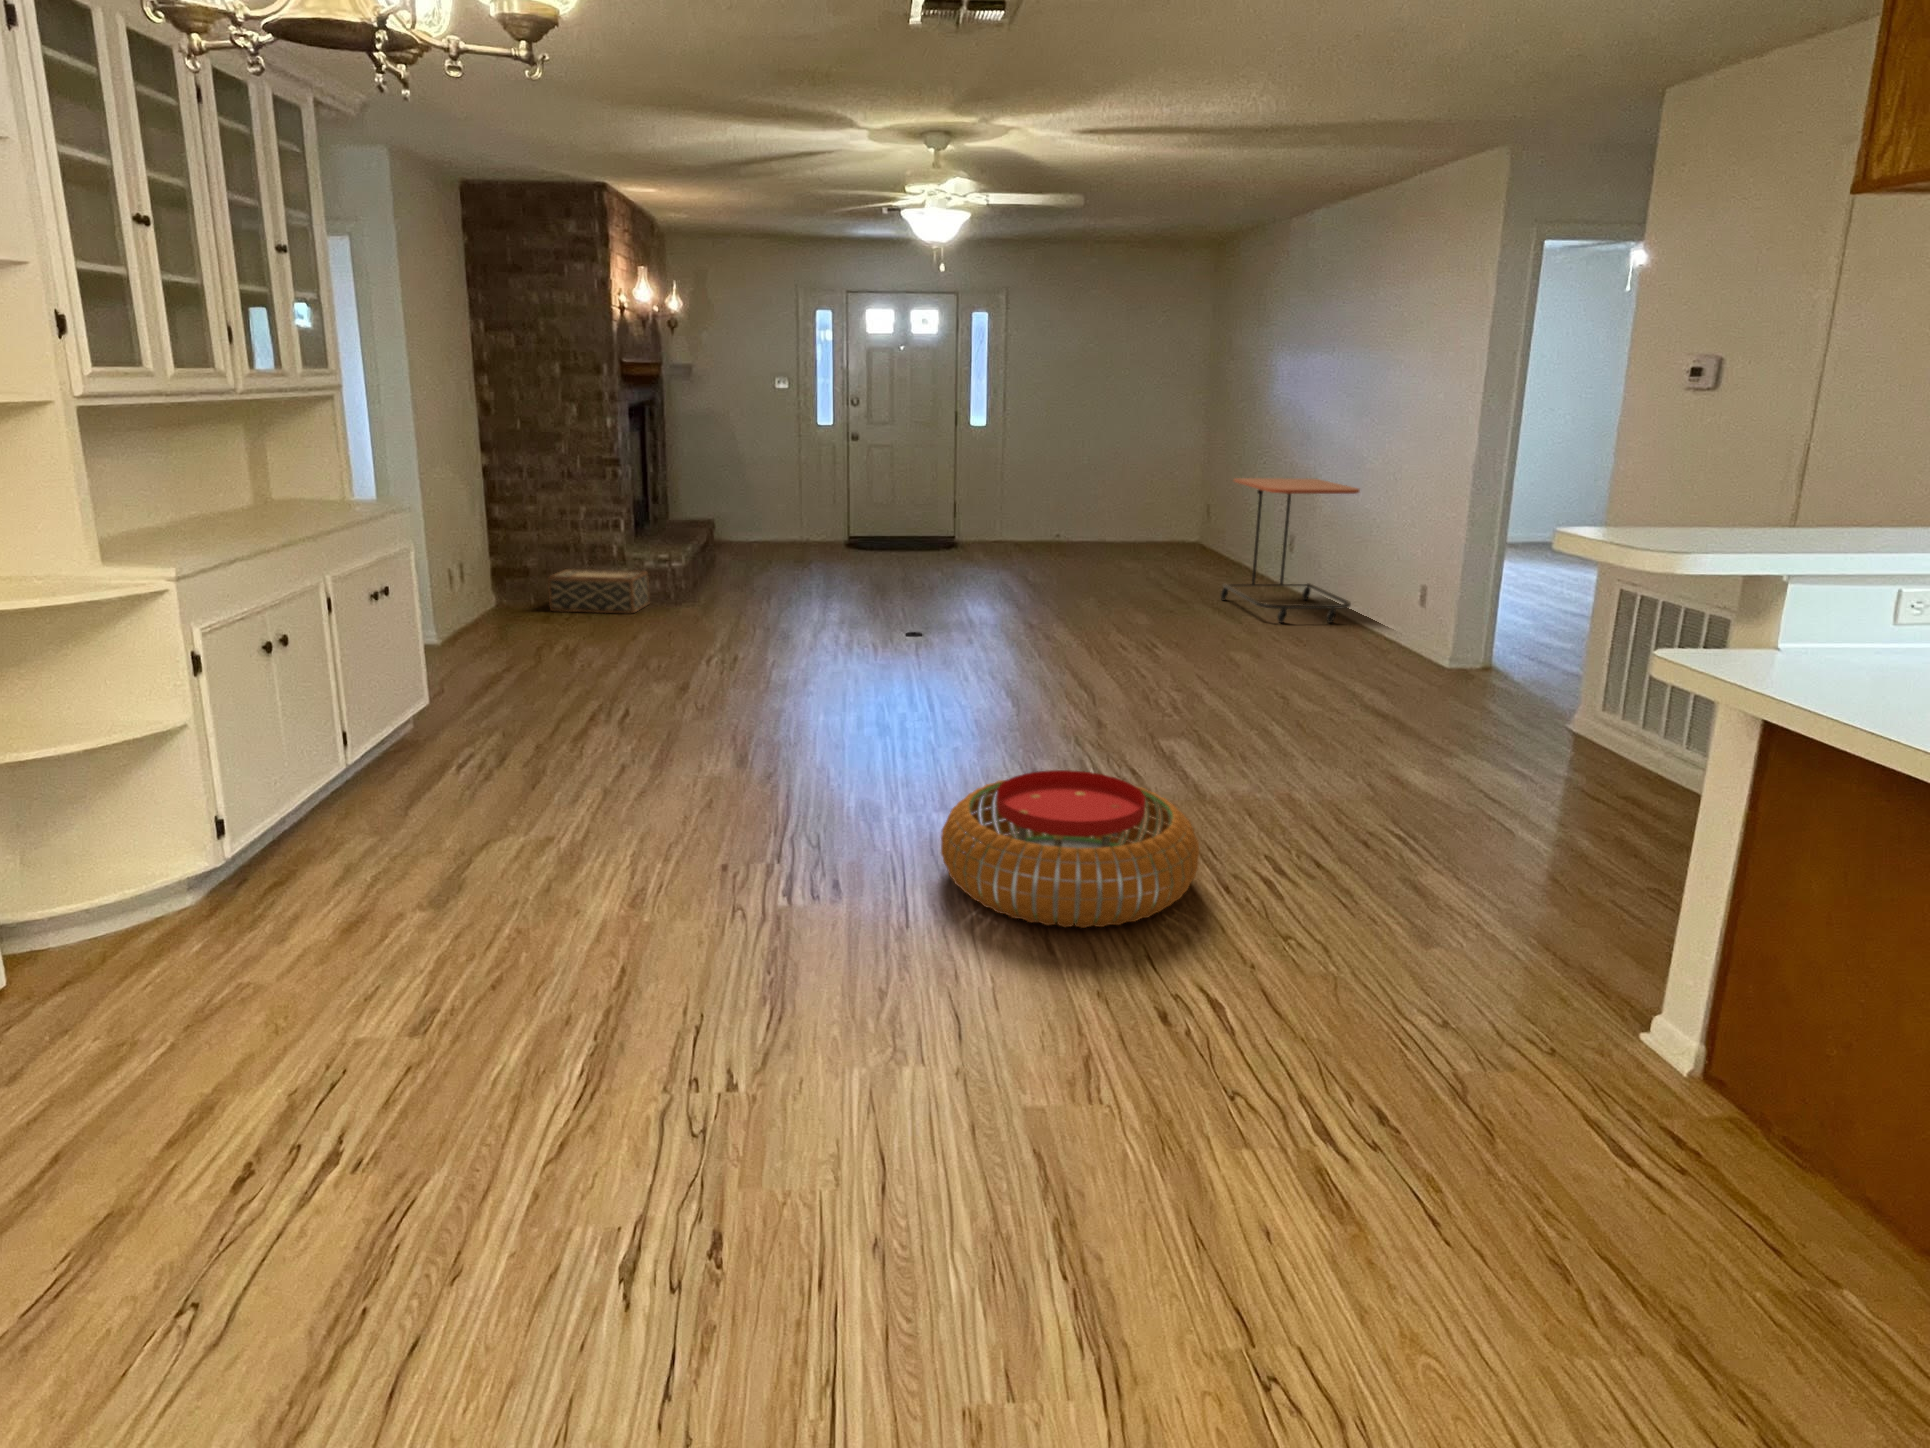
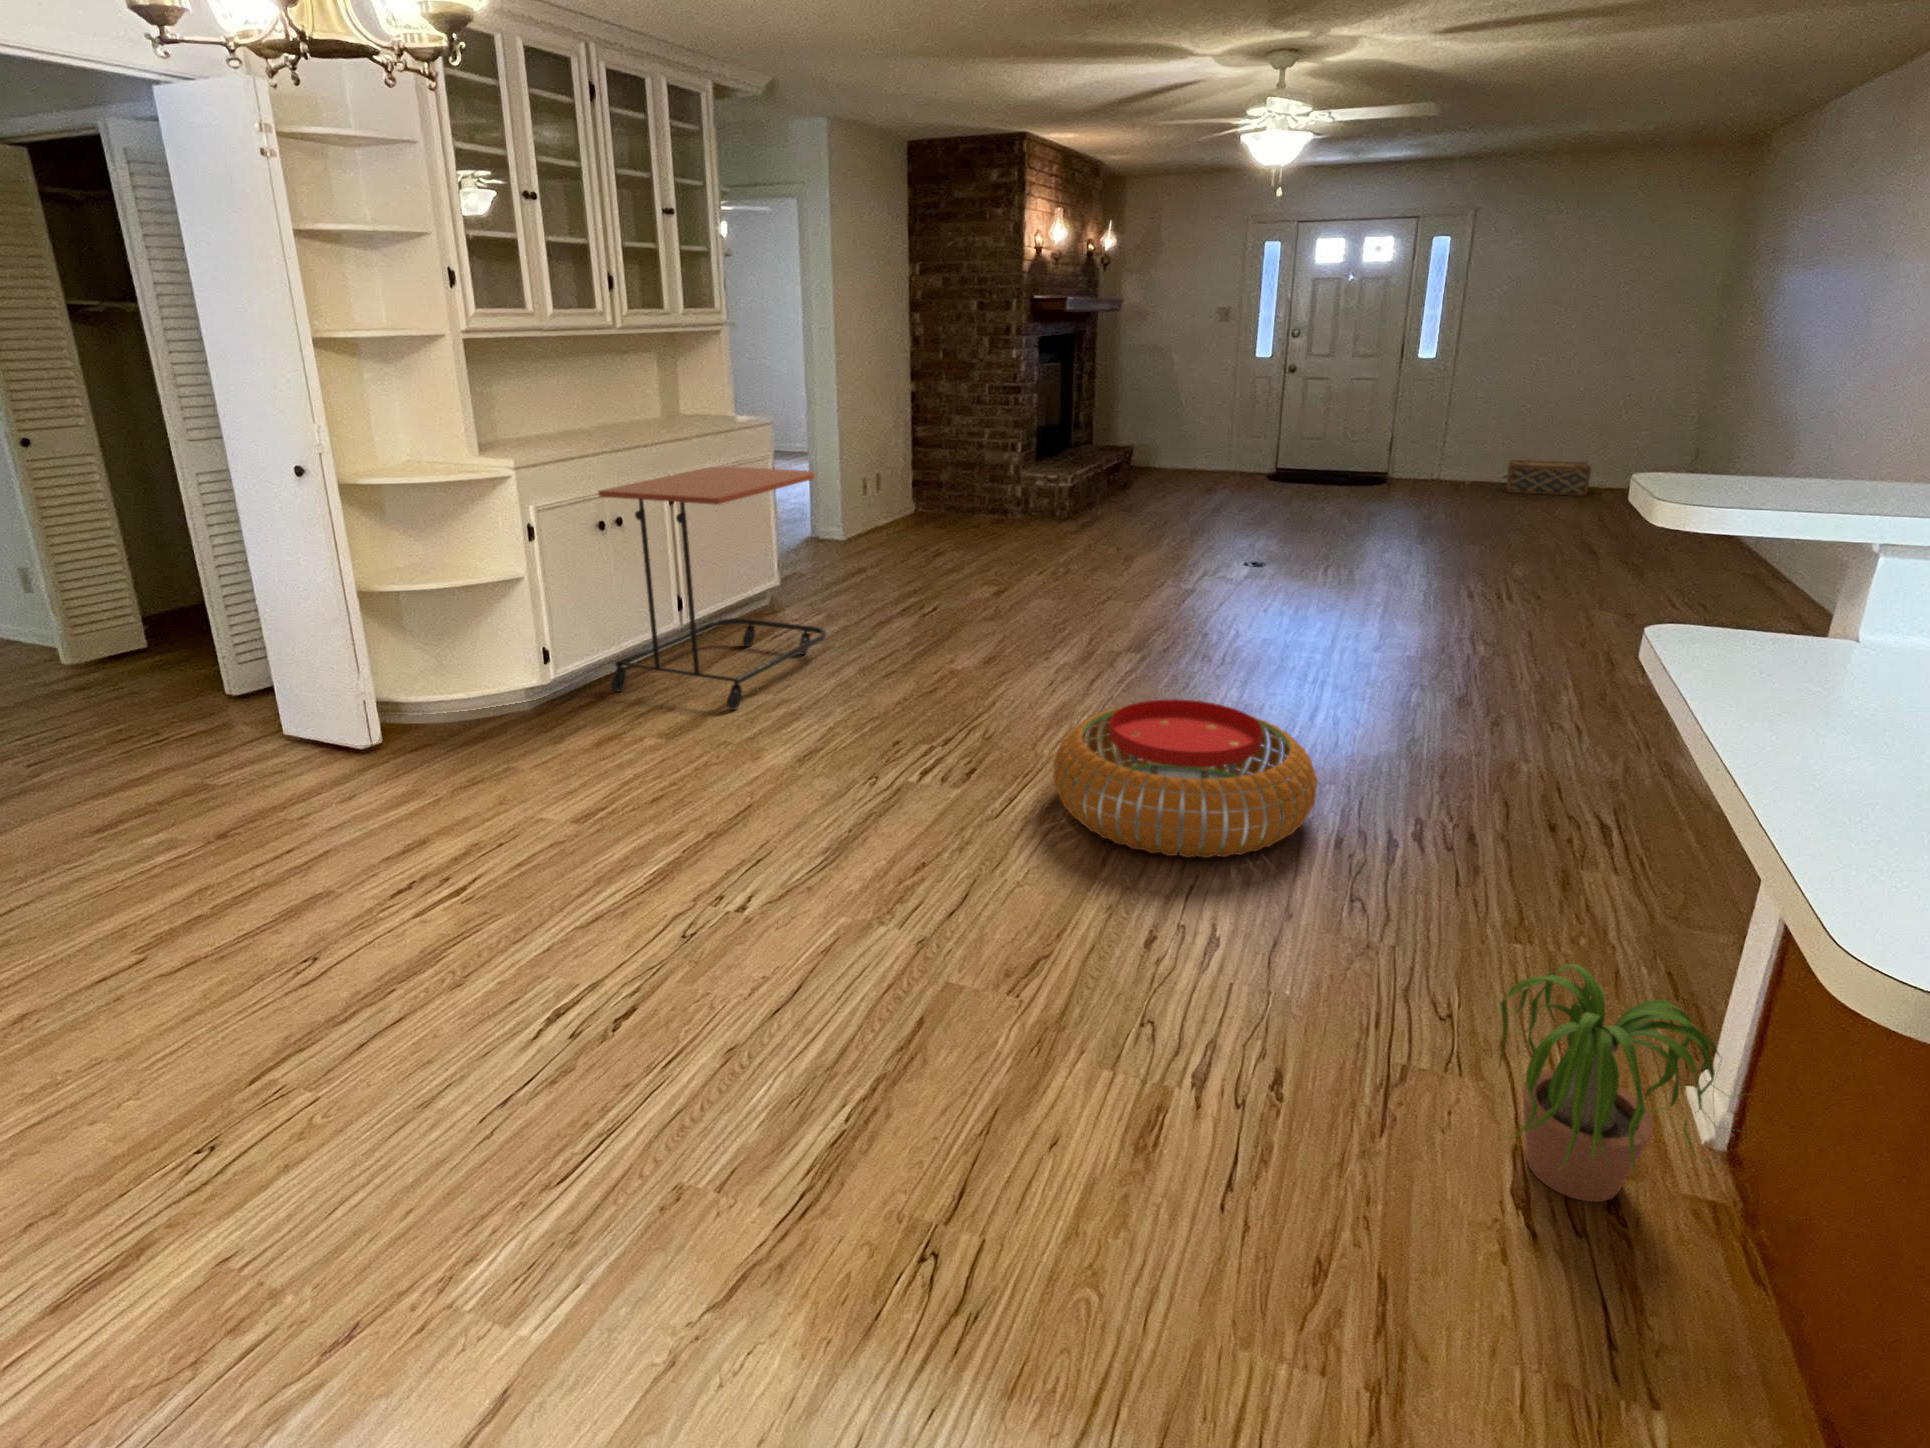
side table: present [1221,478,1360,623] -> present [598,467,827,710]
woven basket: present [548,569,650,613] -> present [1506,460,1591,496]
potted plant: none [1514,942,1748,1137] -> present [1494,964,1742,1202]

